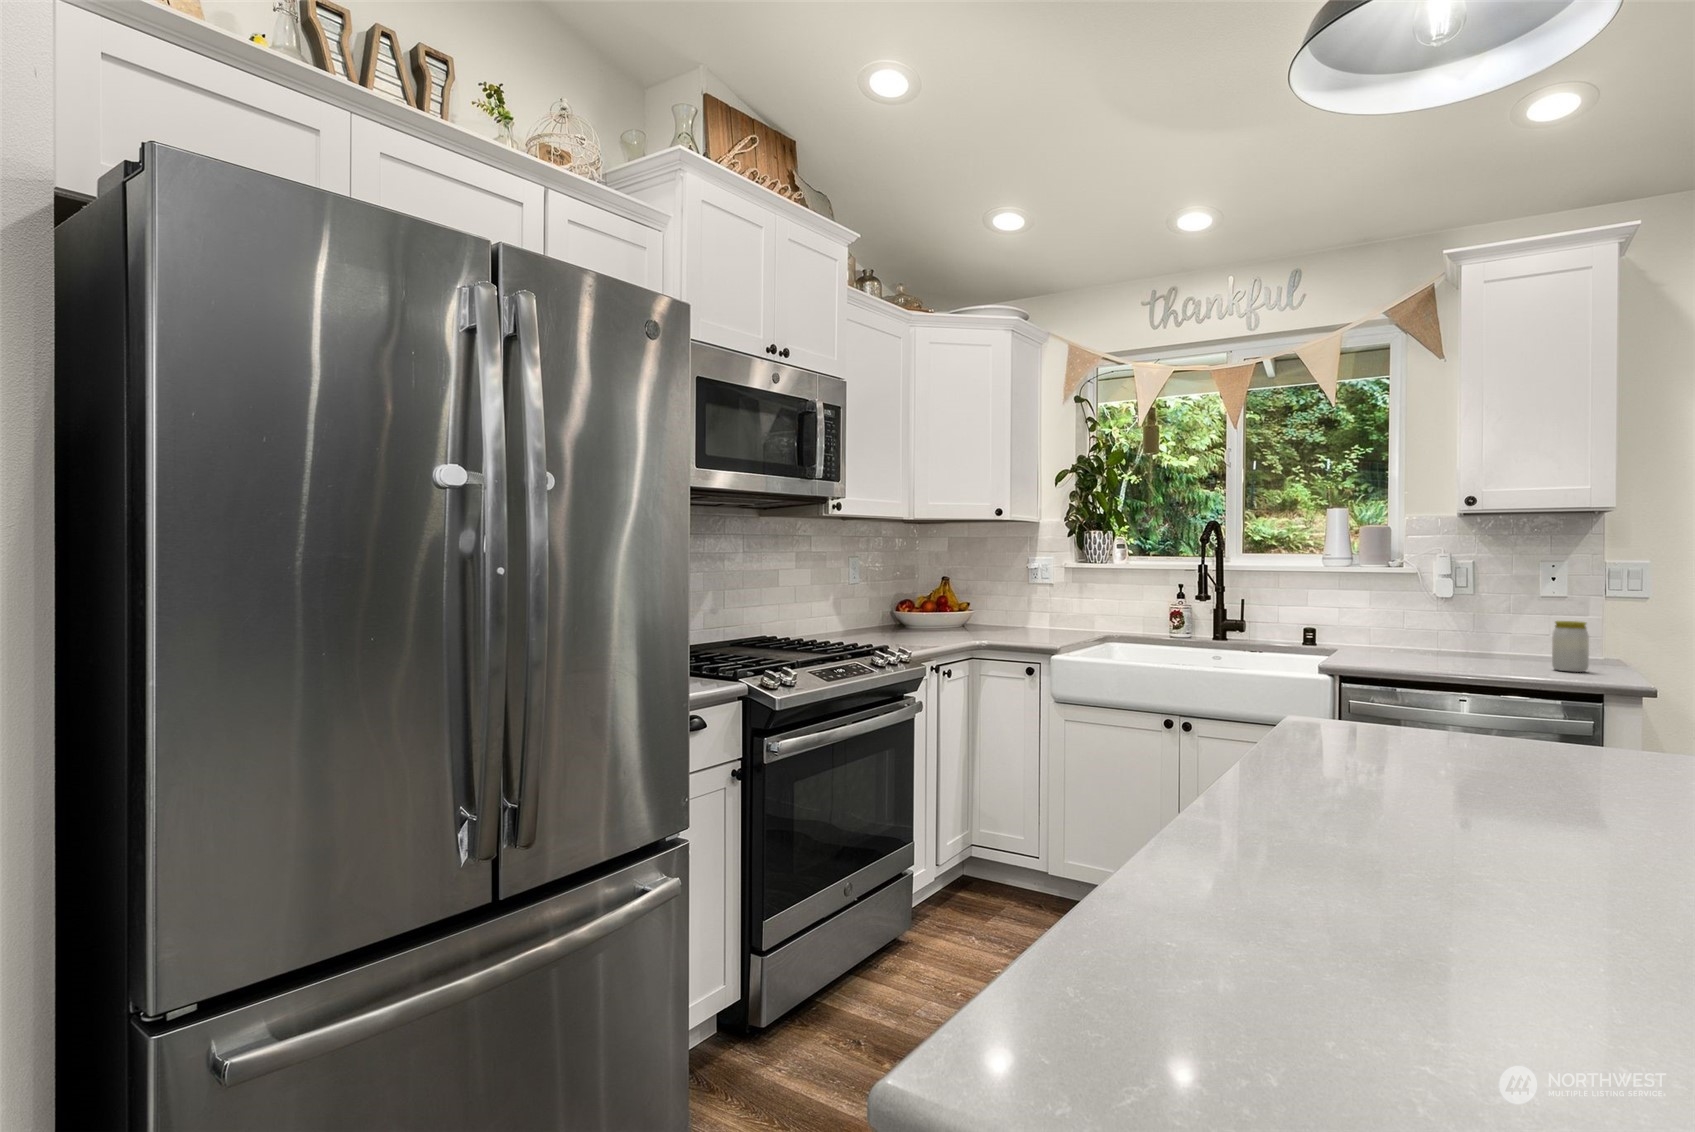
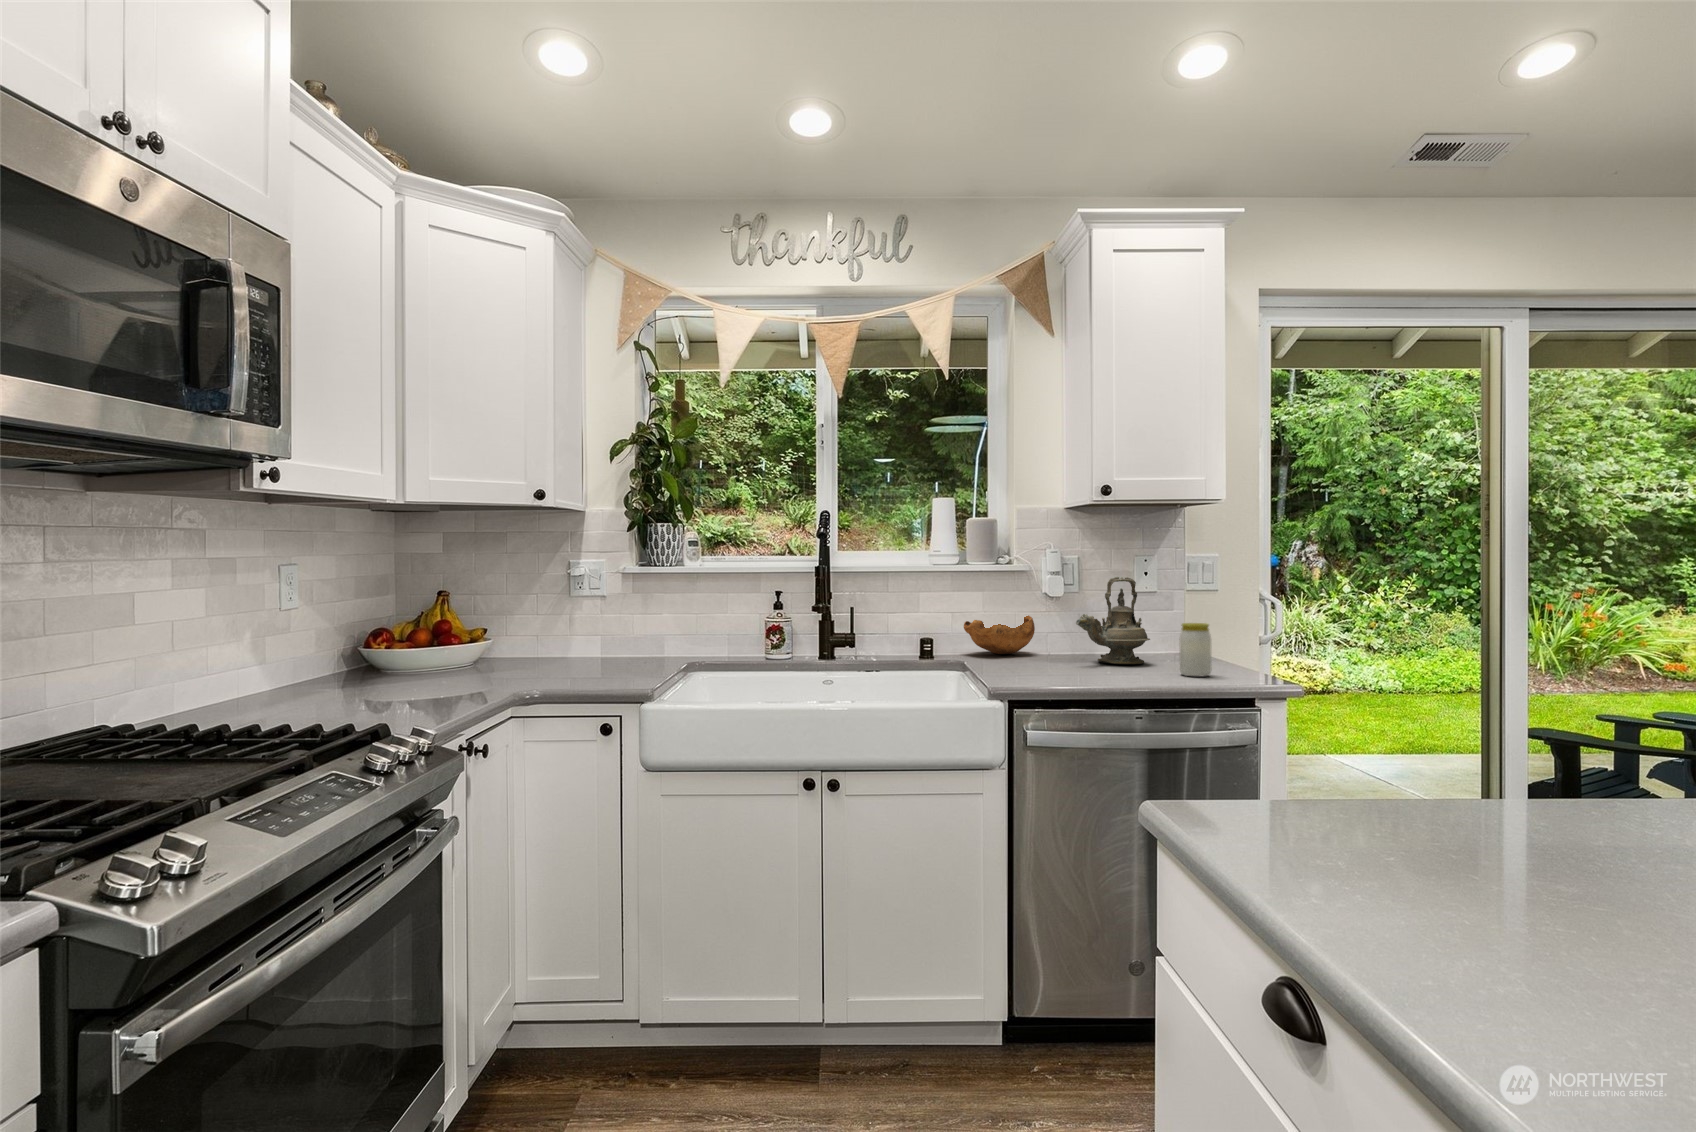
teapot: none [1449,577,1542,660] -> present [1076,577,1150,664]
wooden bowl: none [1352,611,1429,646] -> present [964,615,1035,654]

